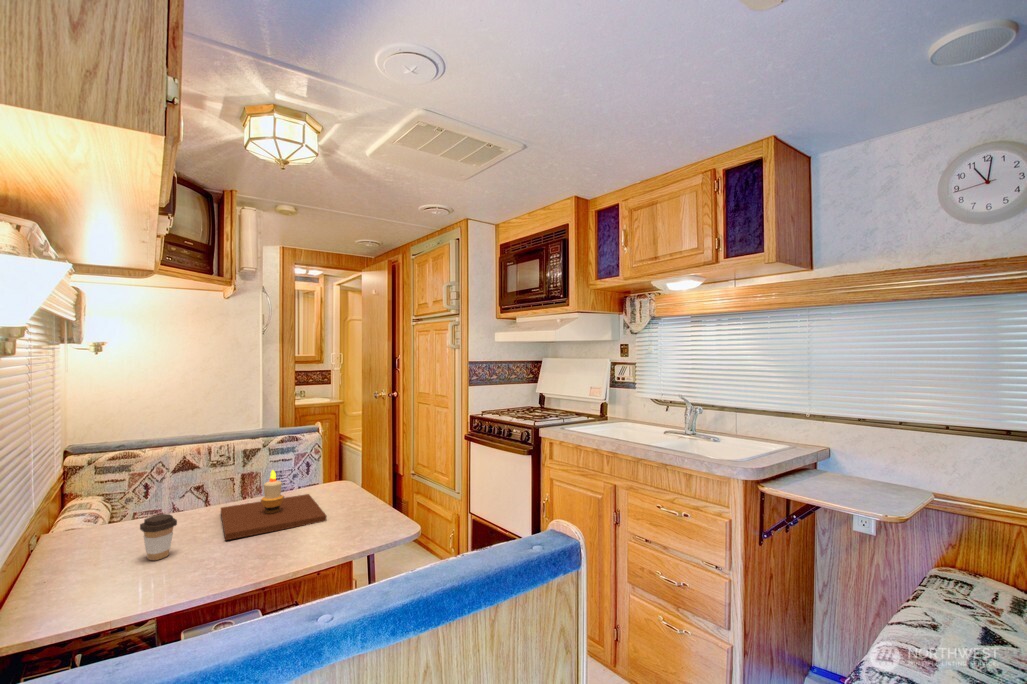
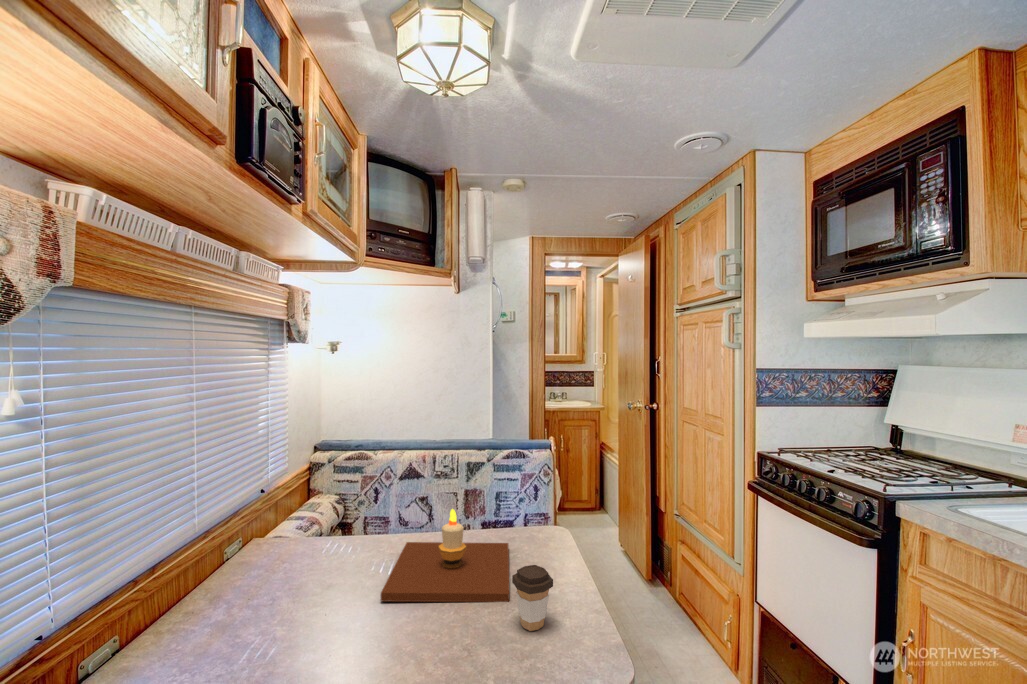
coffee cup: present [140,514,177,560] -> present [512,565,553,631]

